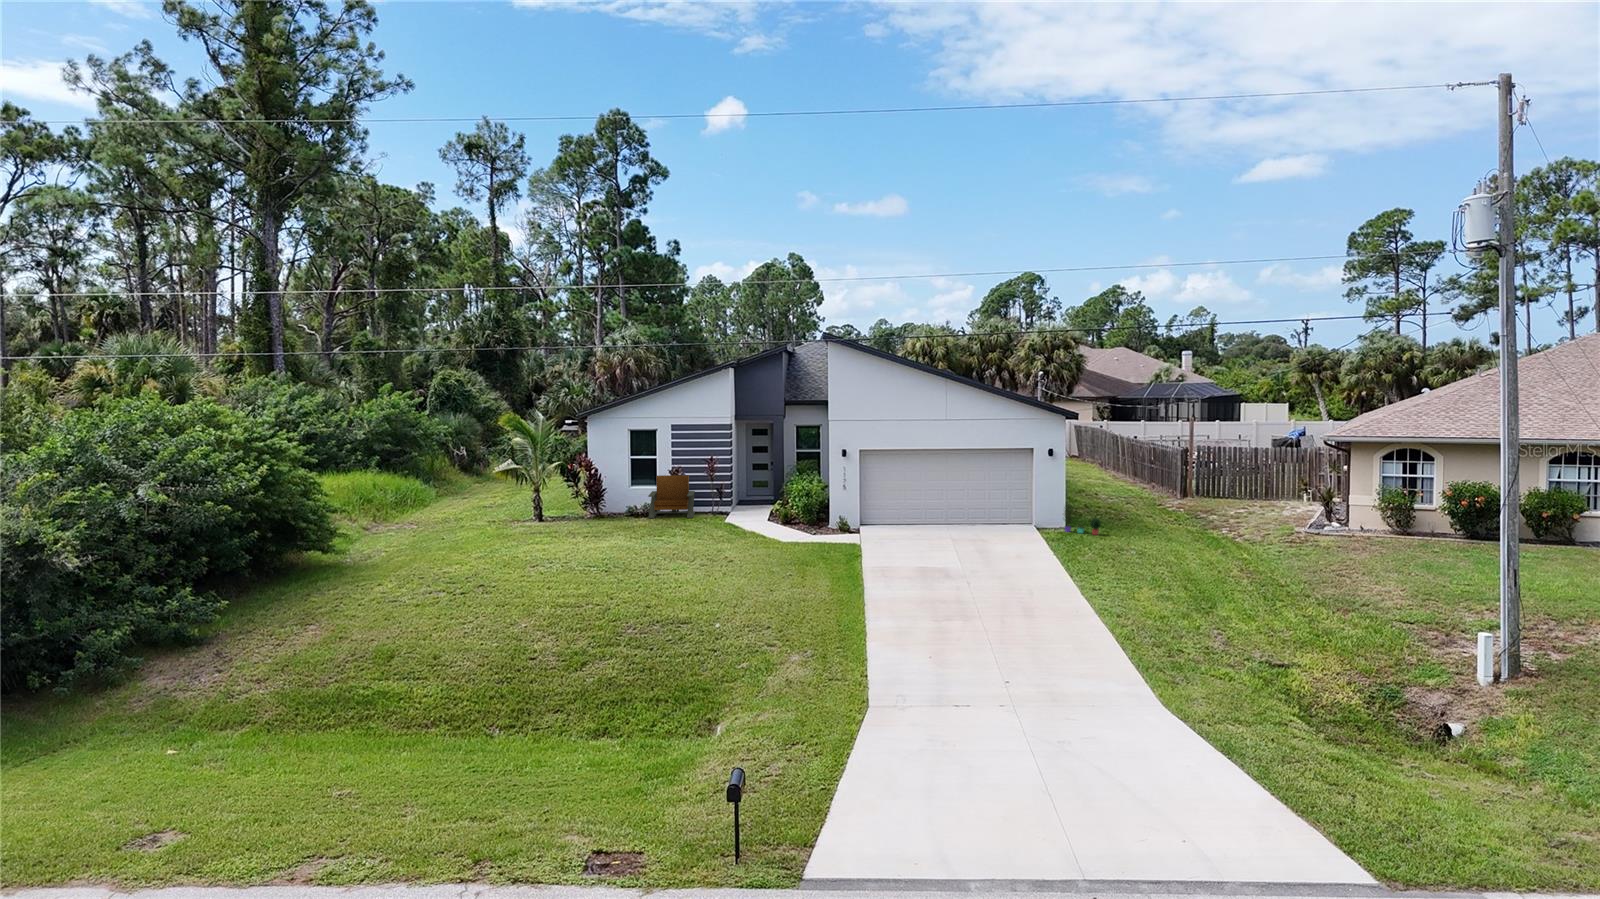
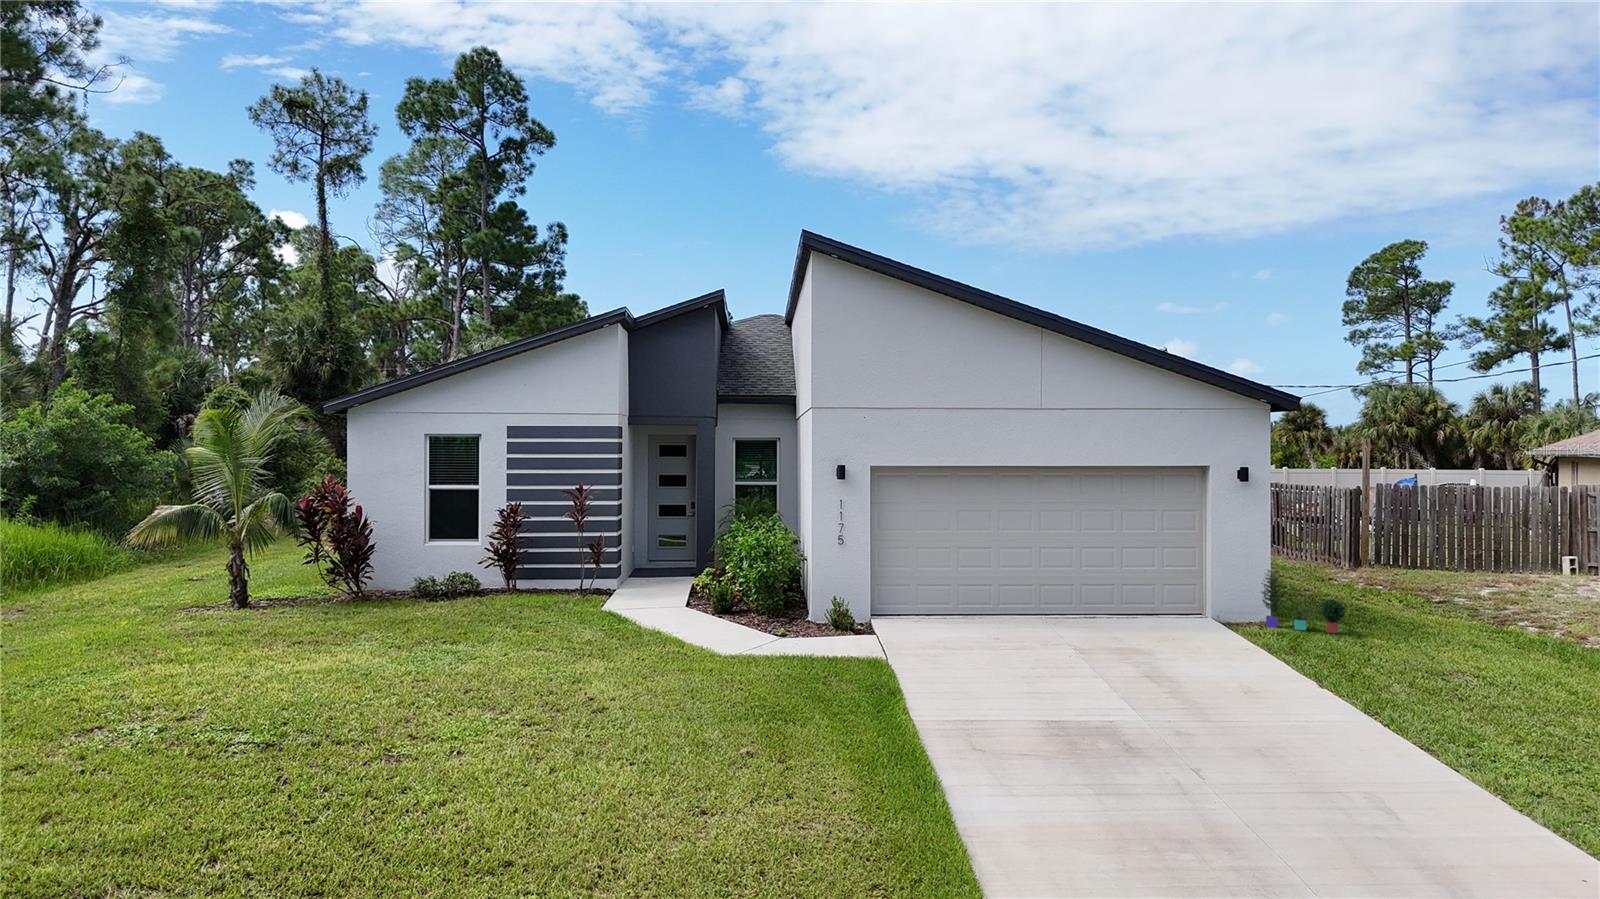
lounge chair: present [648,475,695,518] -> none [450,520,548,602]

